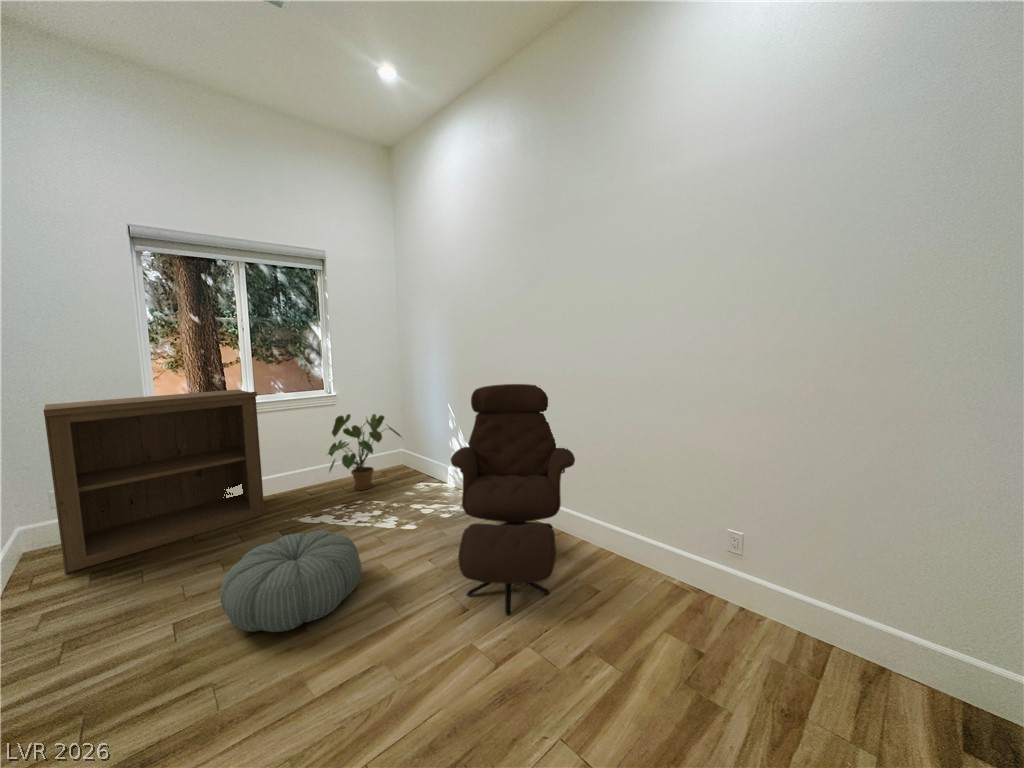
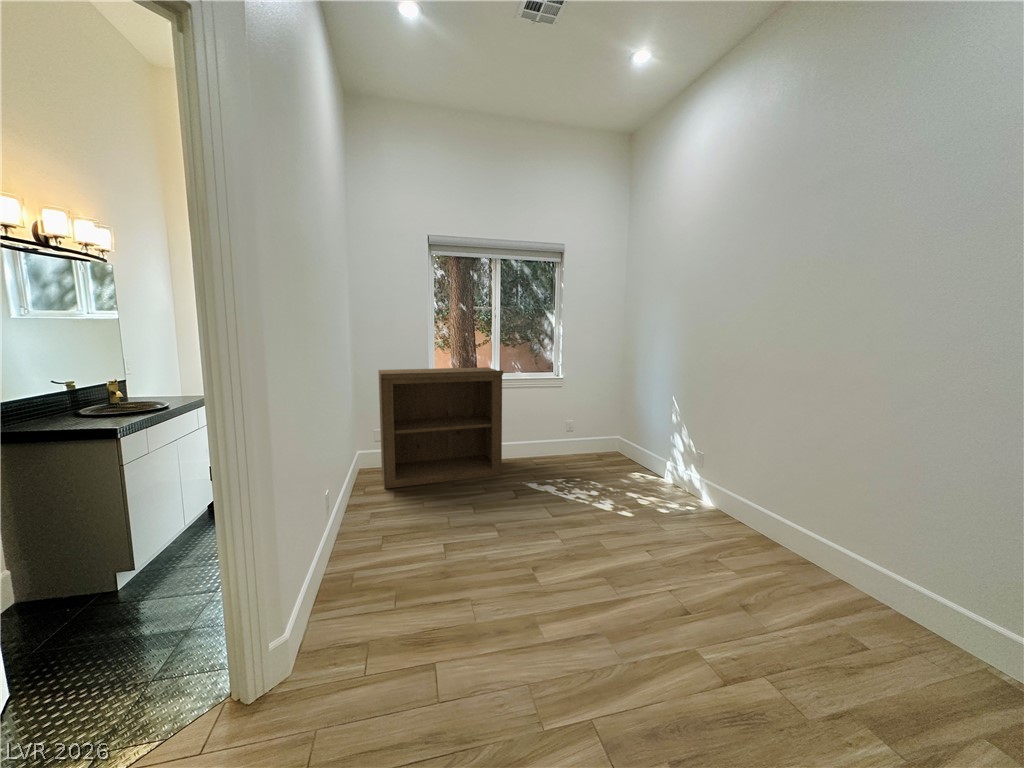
lounge chair: present [451,384,575,615] -> none [676,381,839,631]
house plant: present [328,414,401,490] -> none [550,397,622,470]
pouf: present [220,530,361,632] -> none [479,496,584,574]

